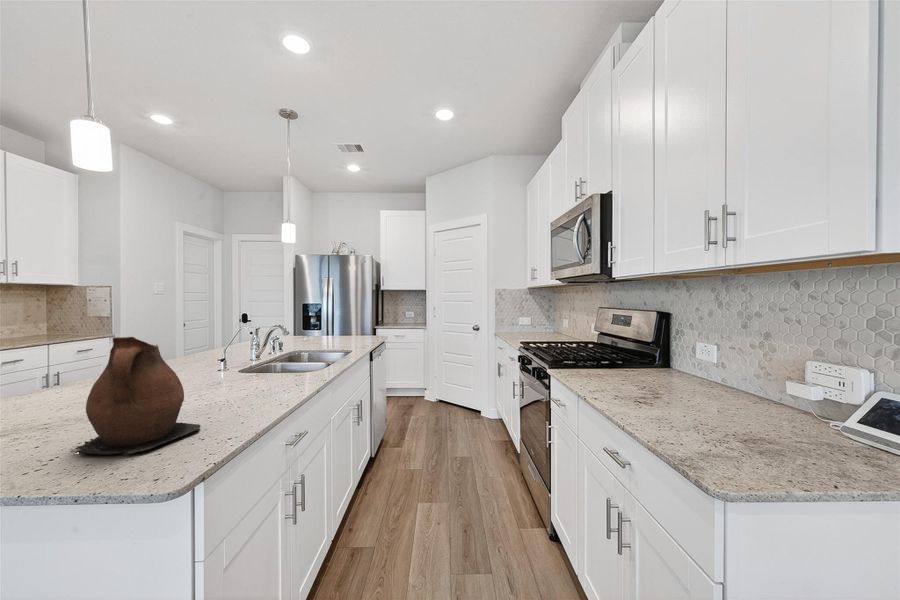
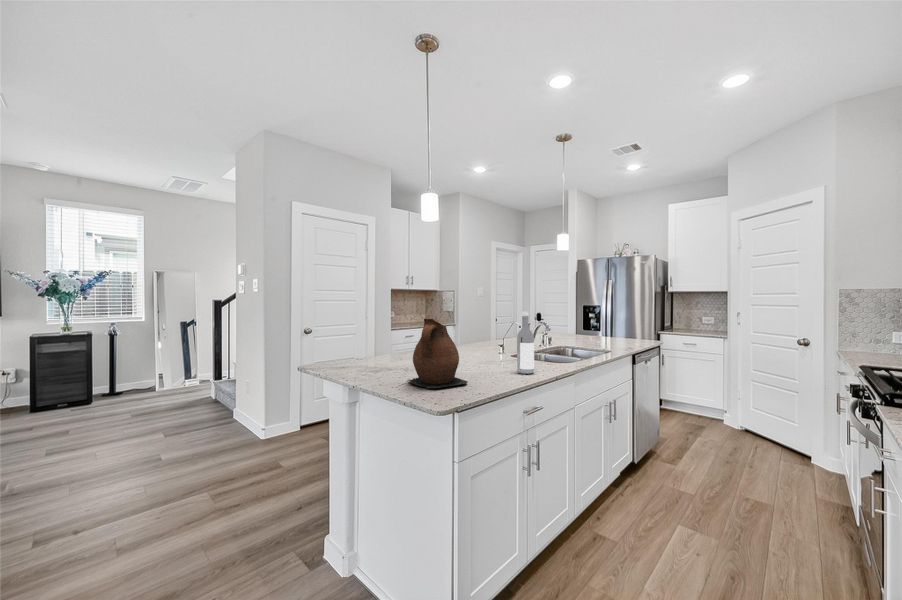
wine bottle: none [264,316,287,395] -> present [517,312,534,374]

